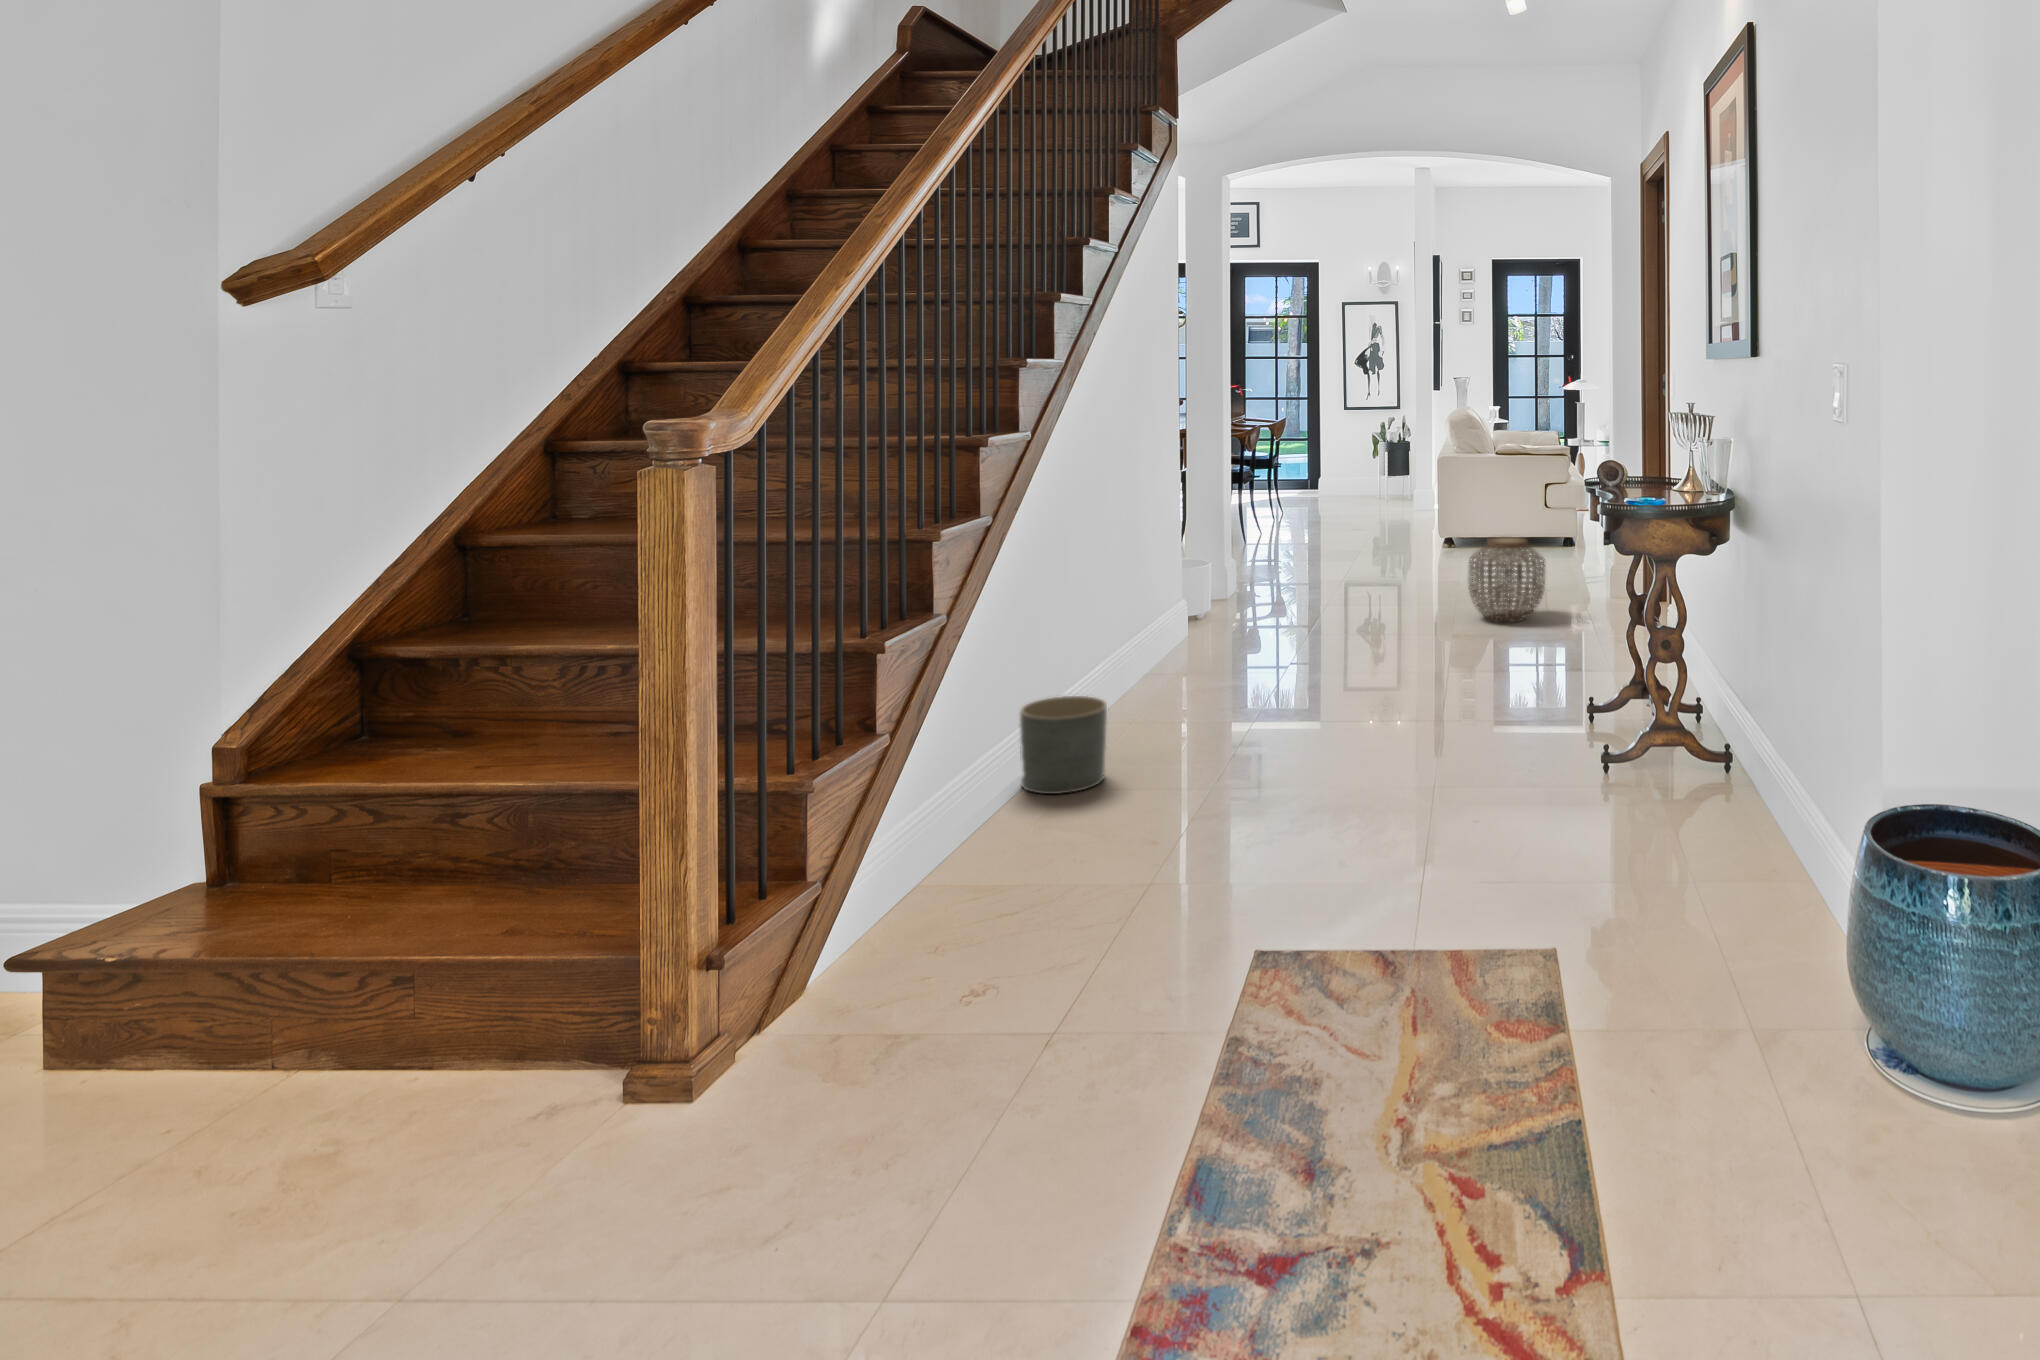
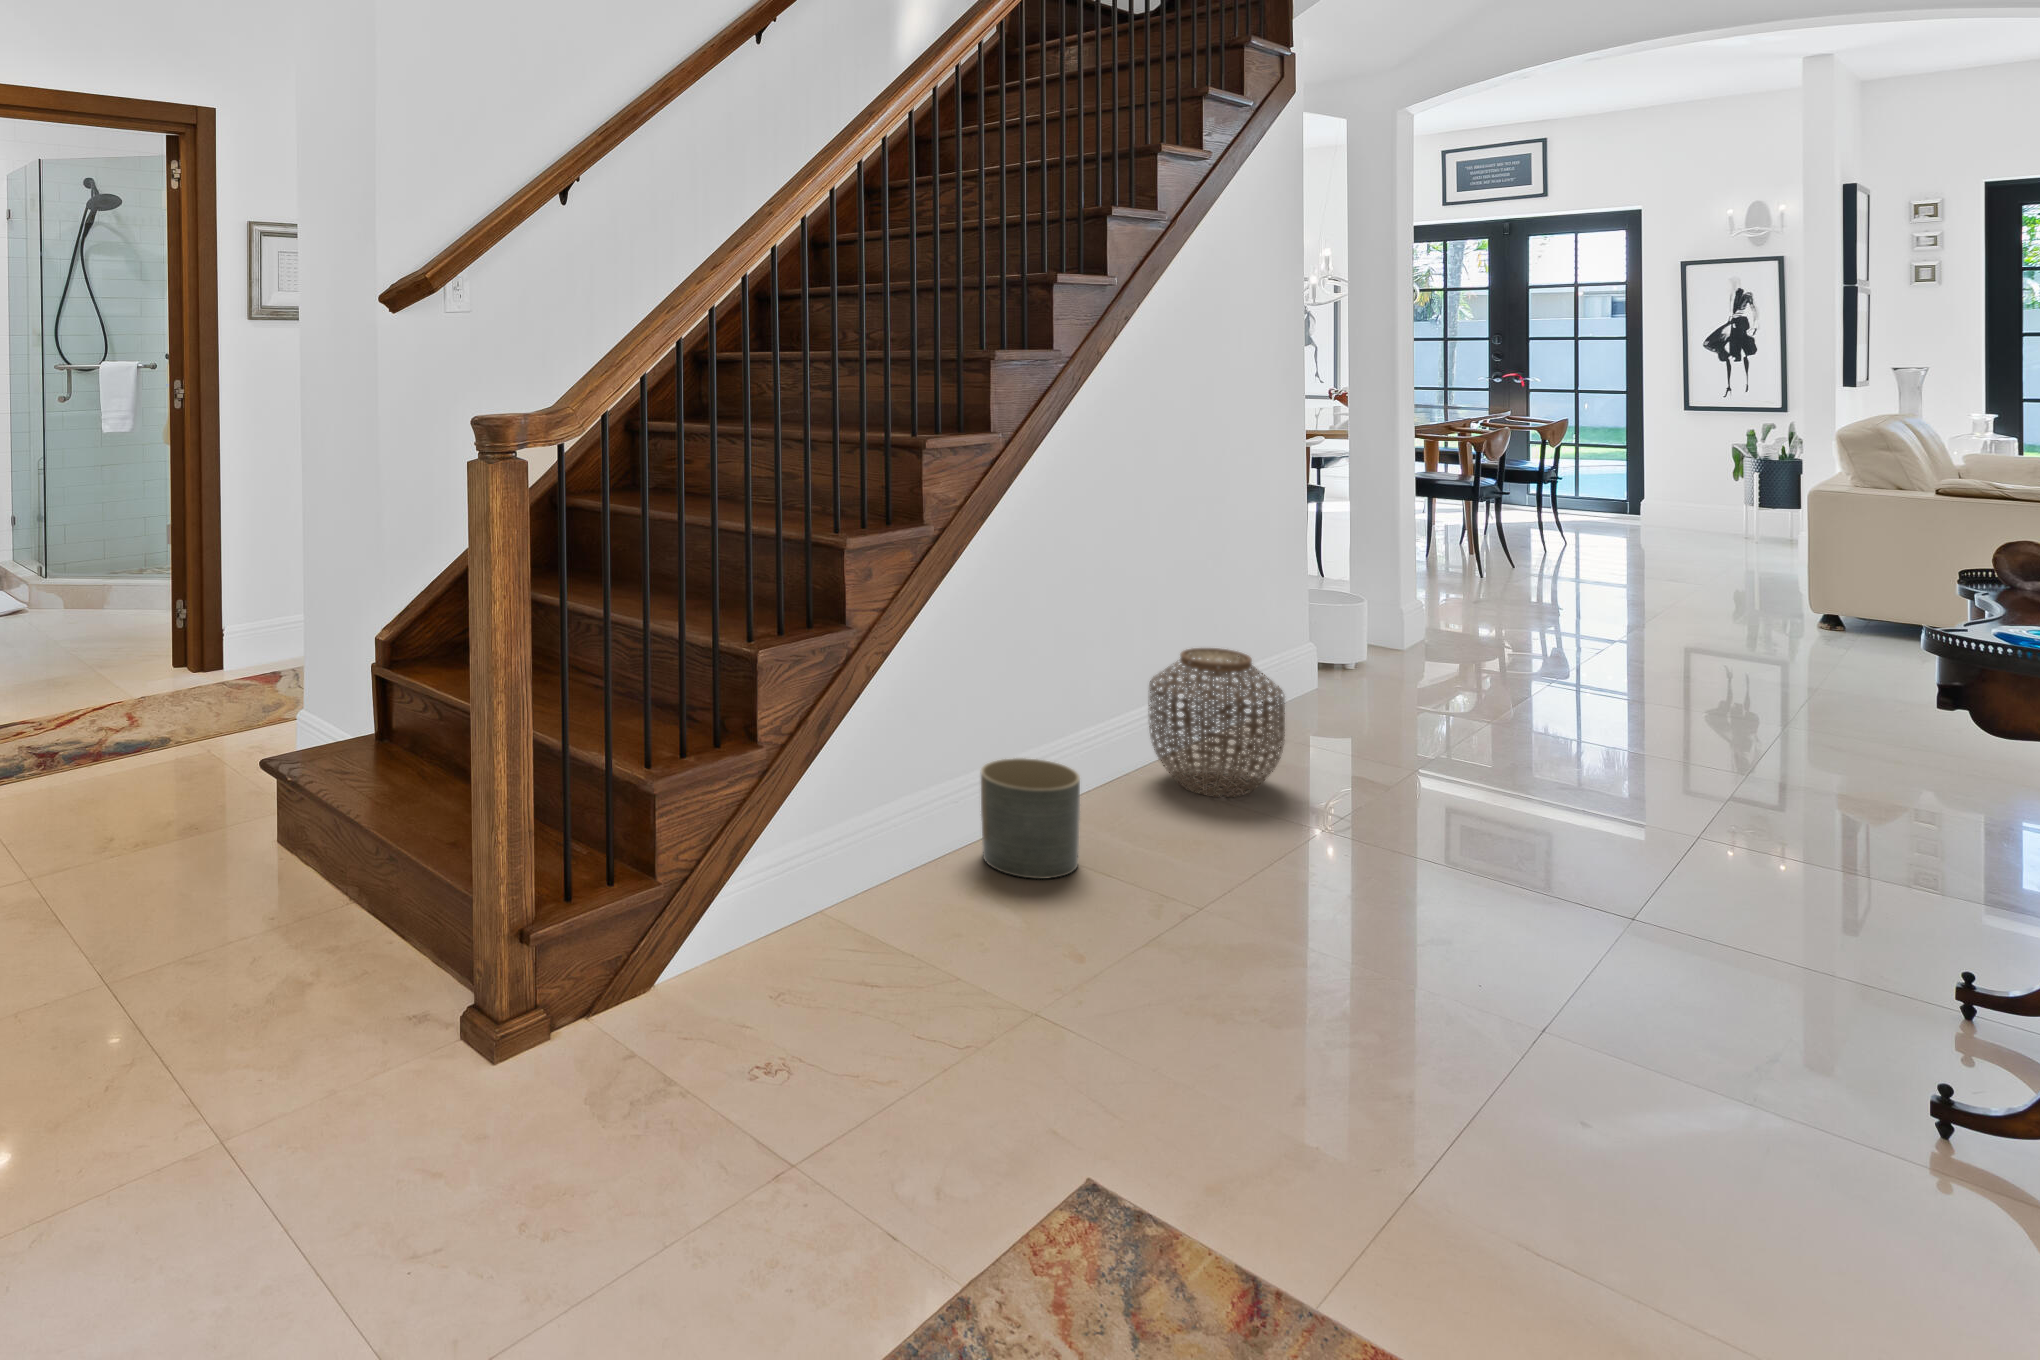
woven basket: present [1469,537,1545,623] -> present [1149,648,1285,797]

